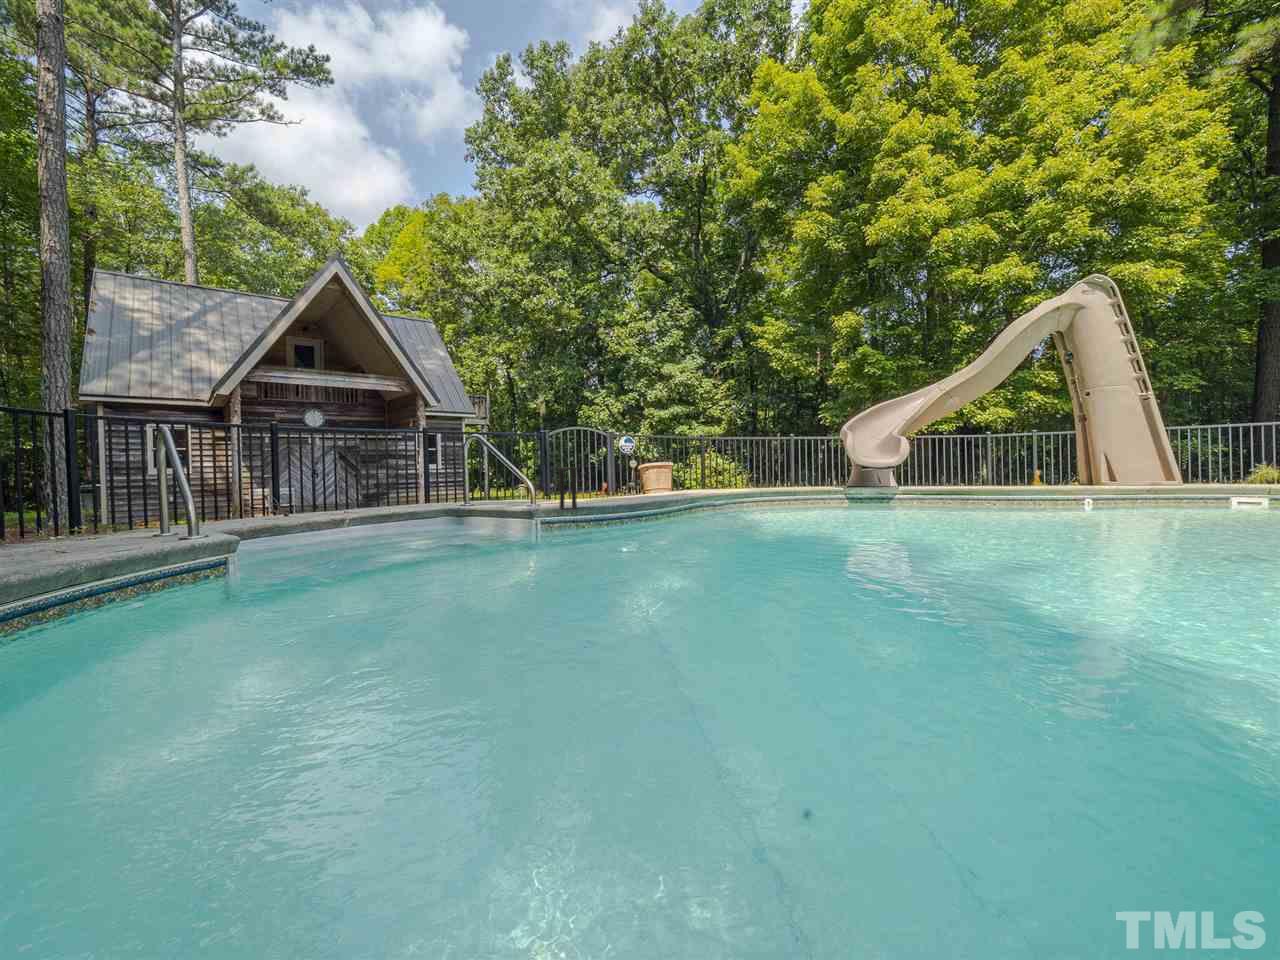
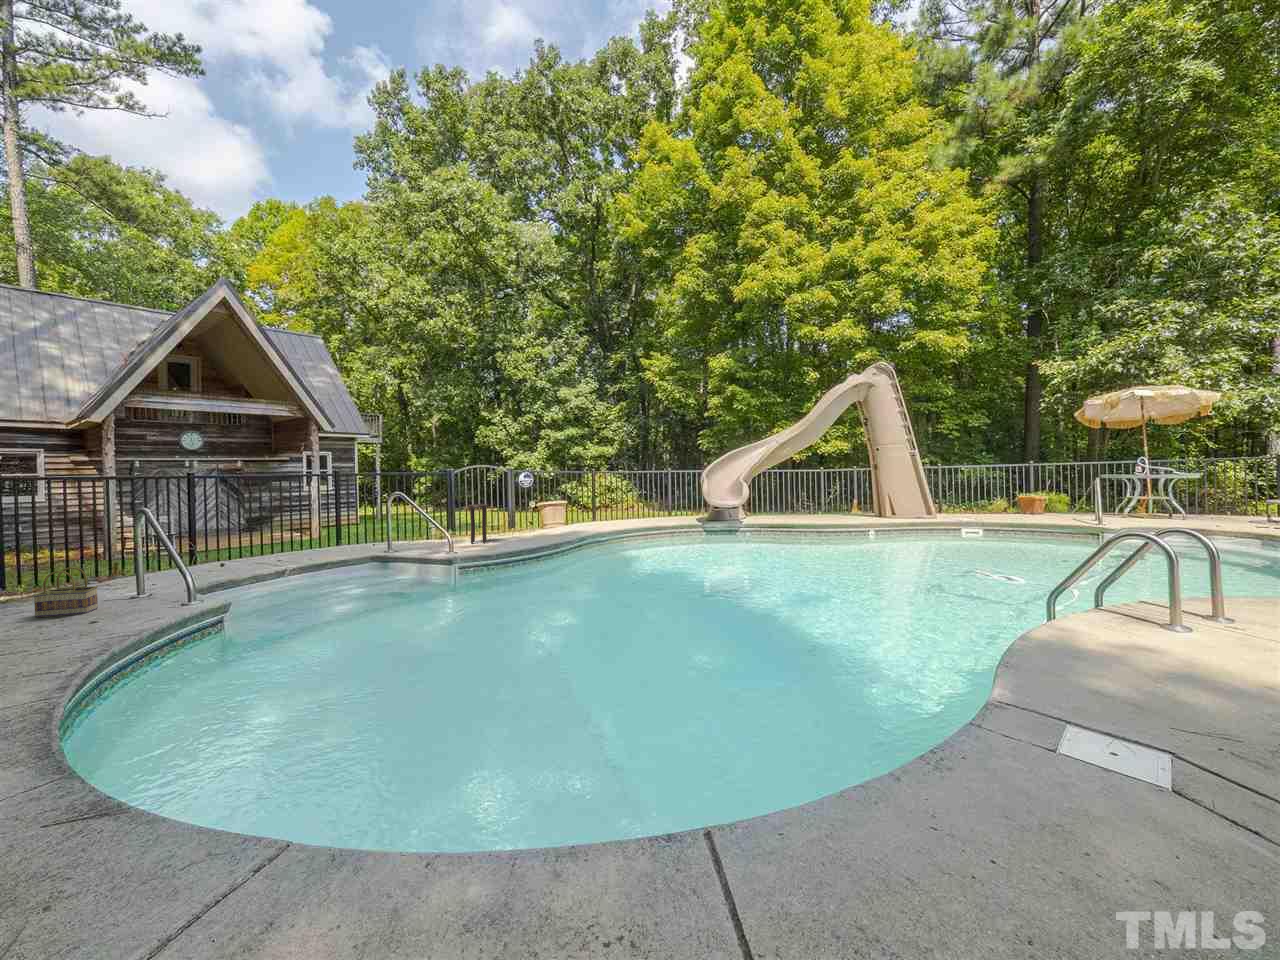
basket: none [112,497,173,546] -> present [33,567,98,618]

